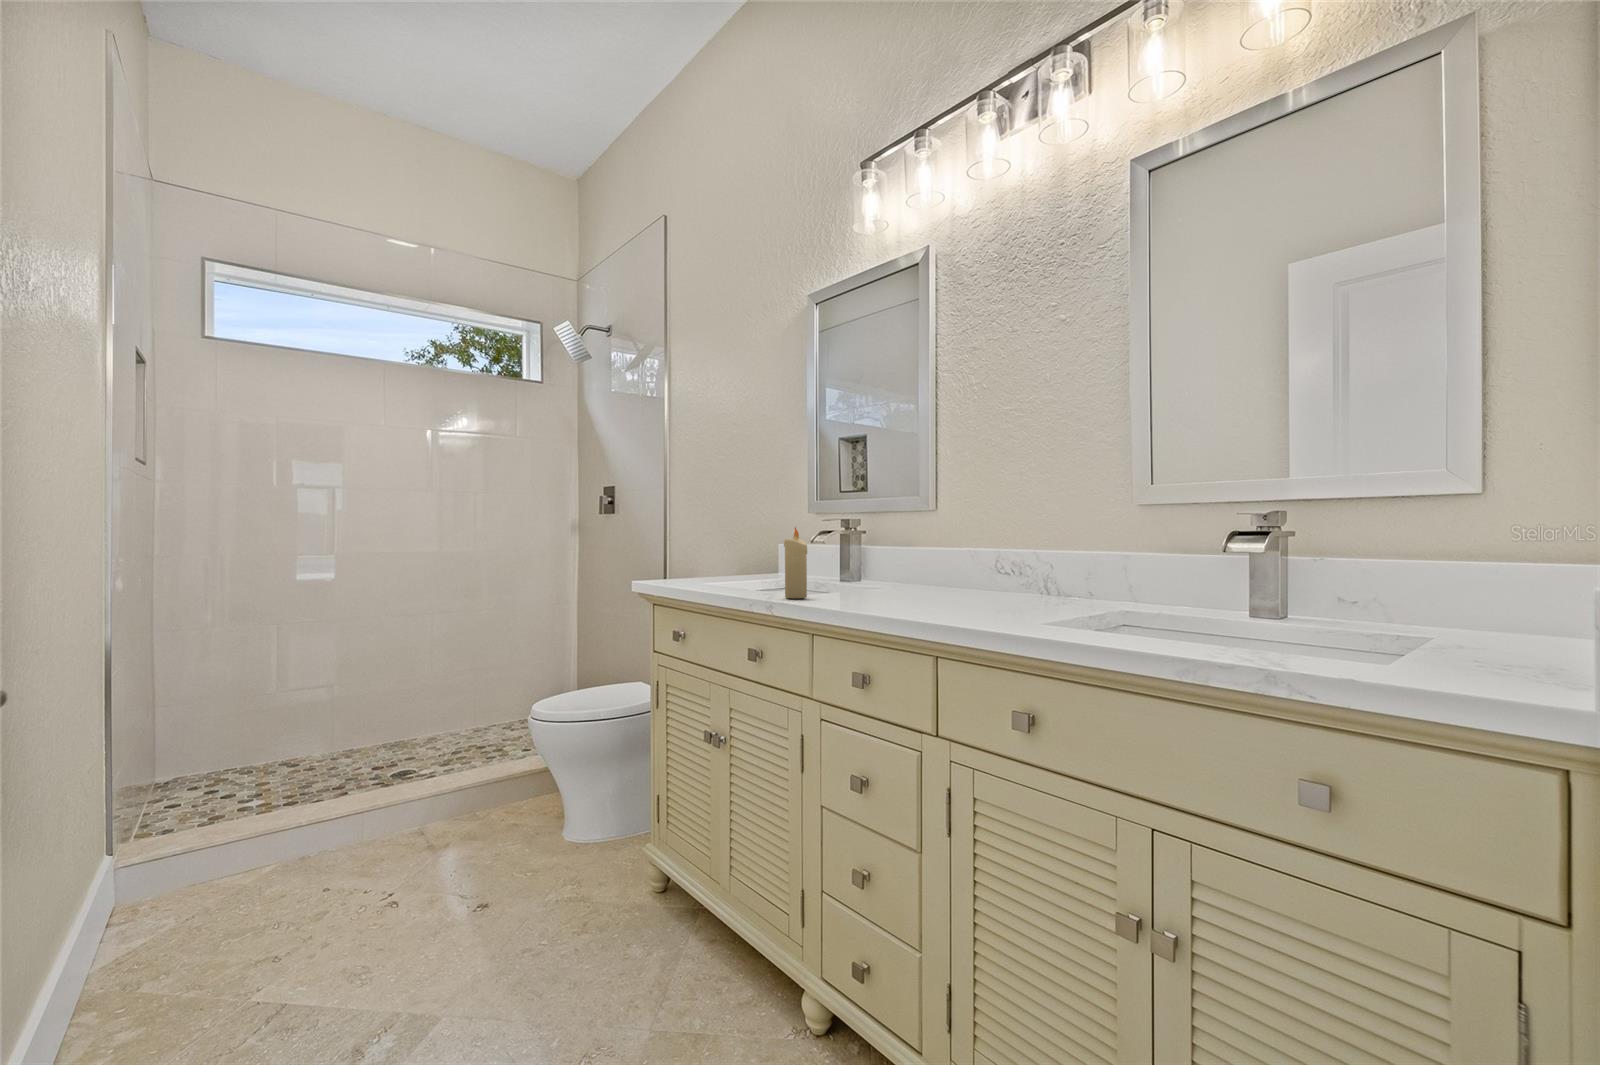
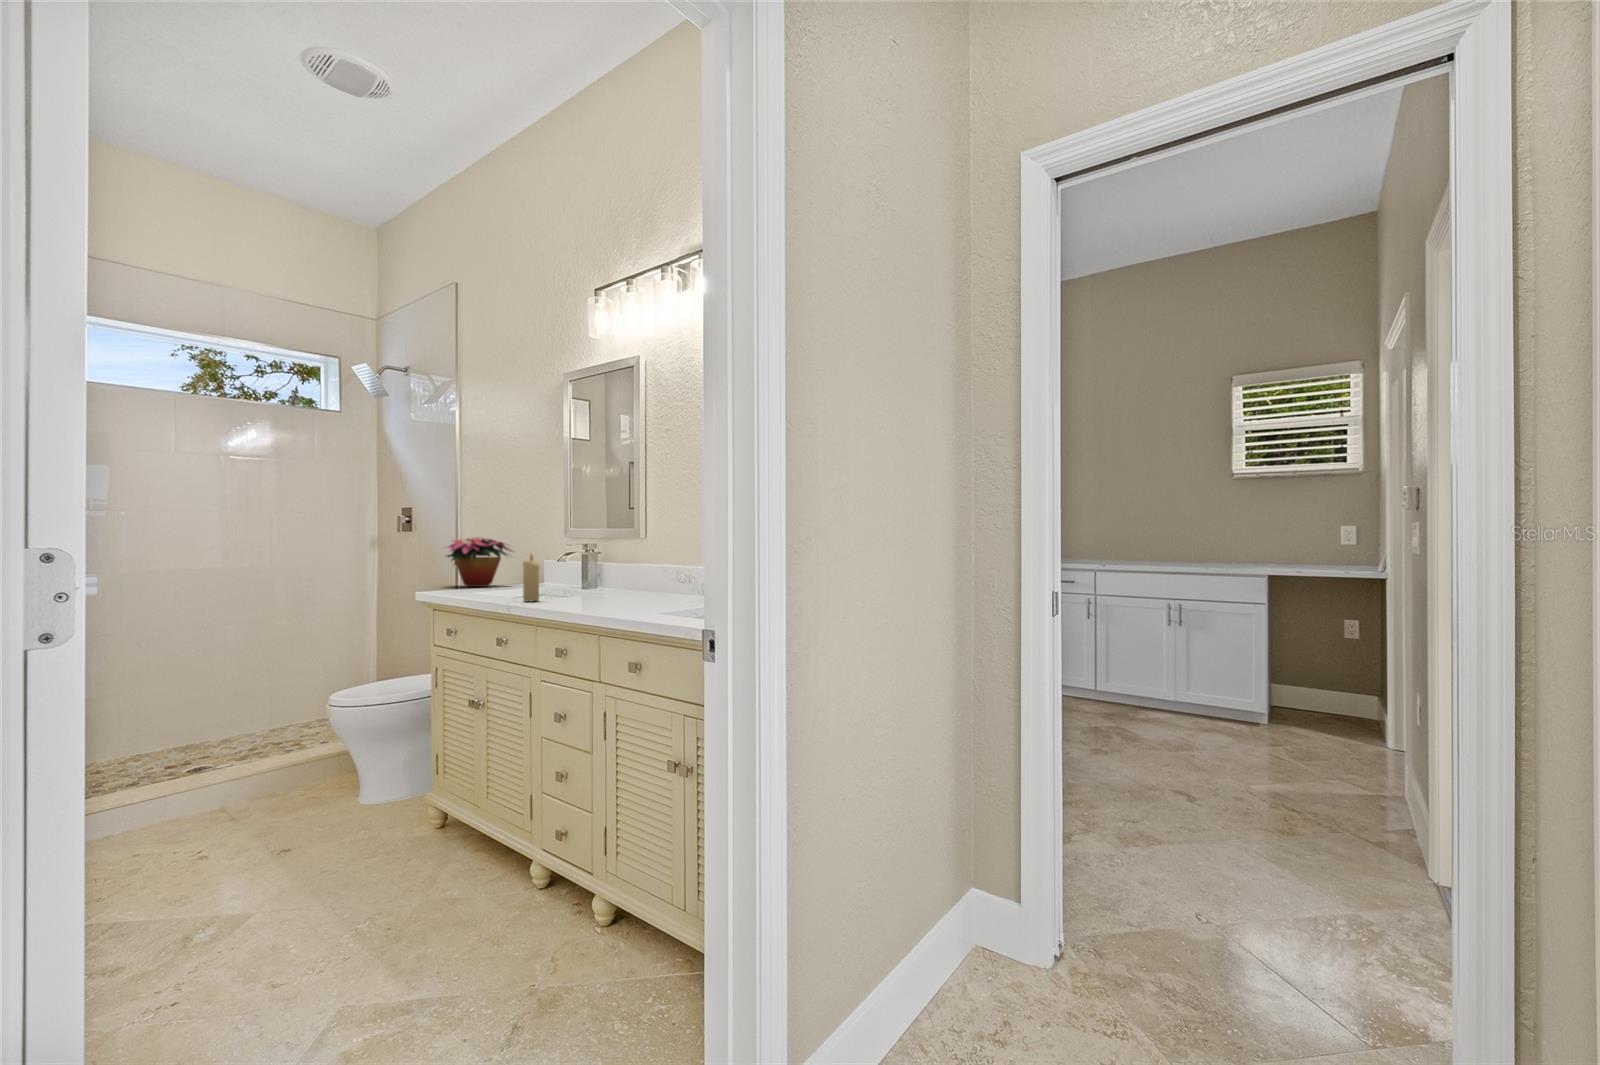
flower arrangement: none [654,513,746,576] -> present [446,537,512,587]

